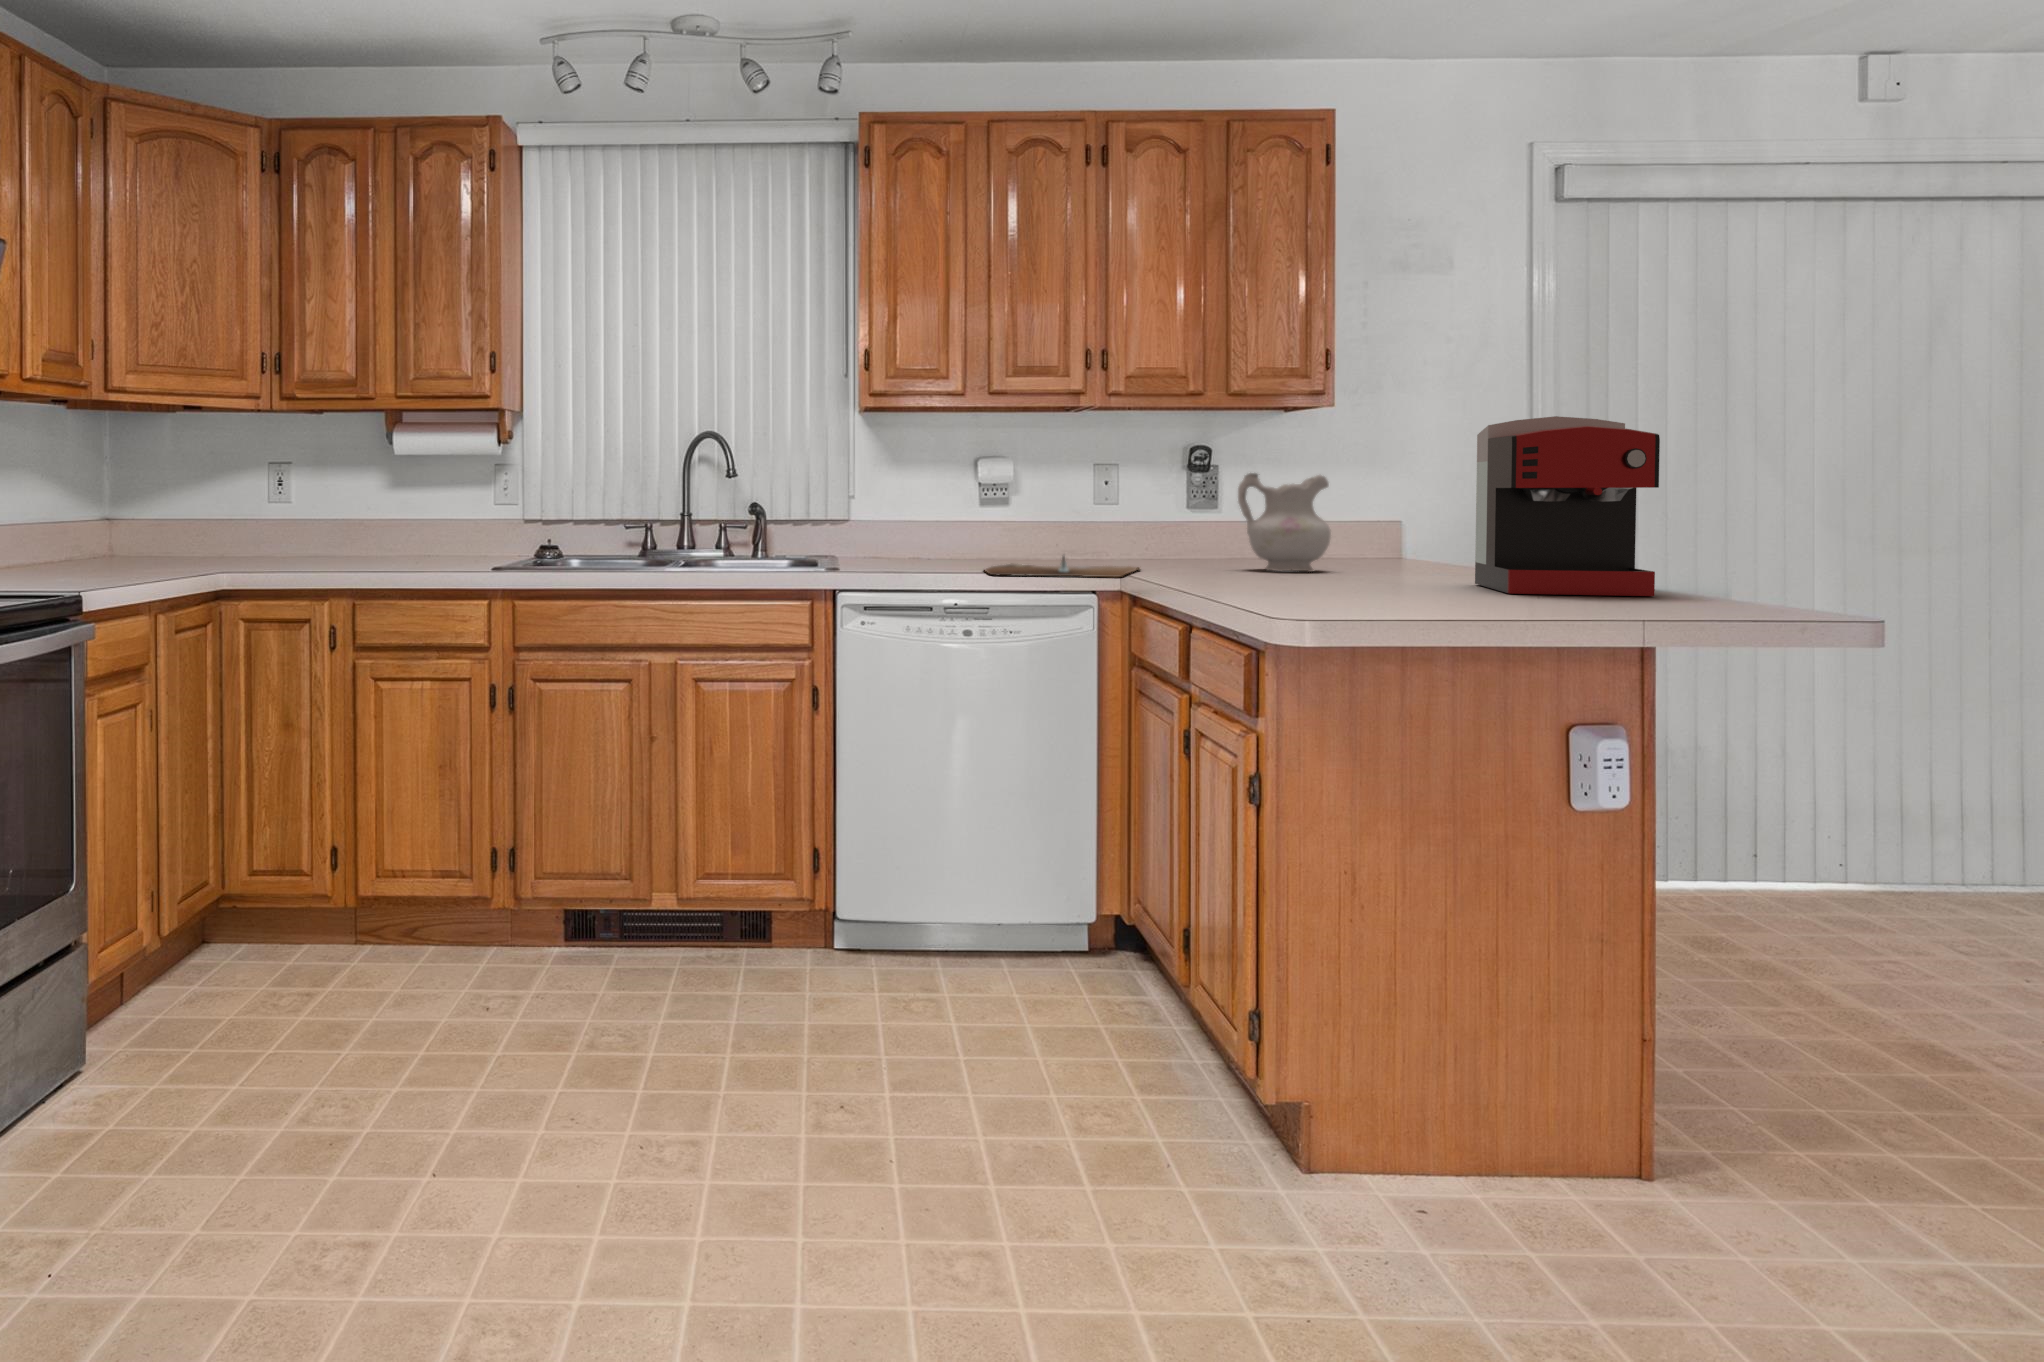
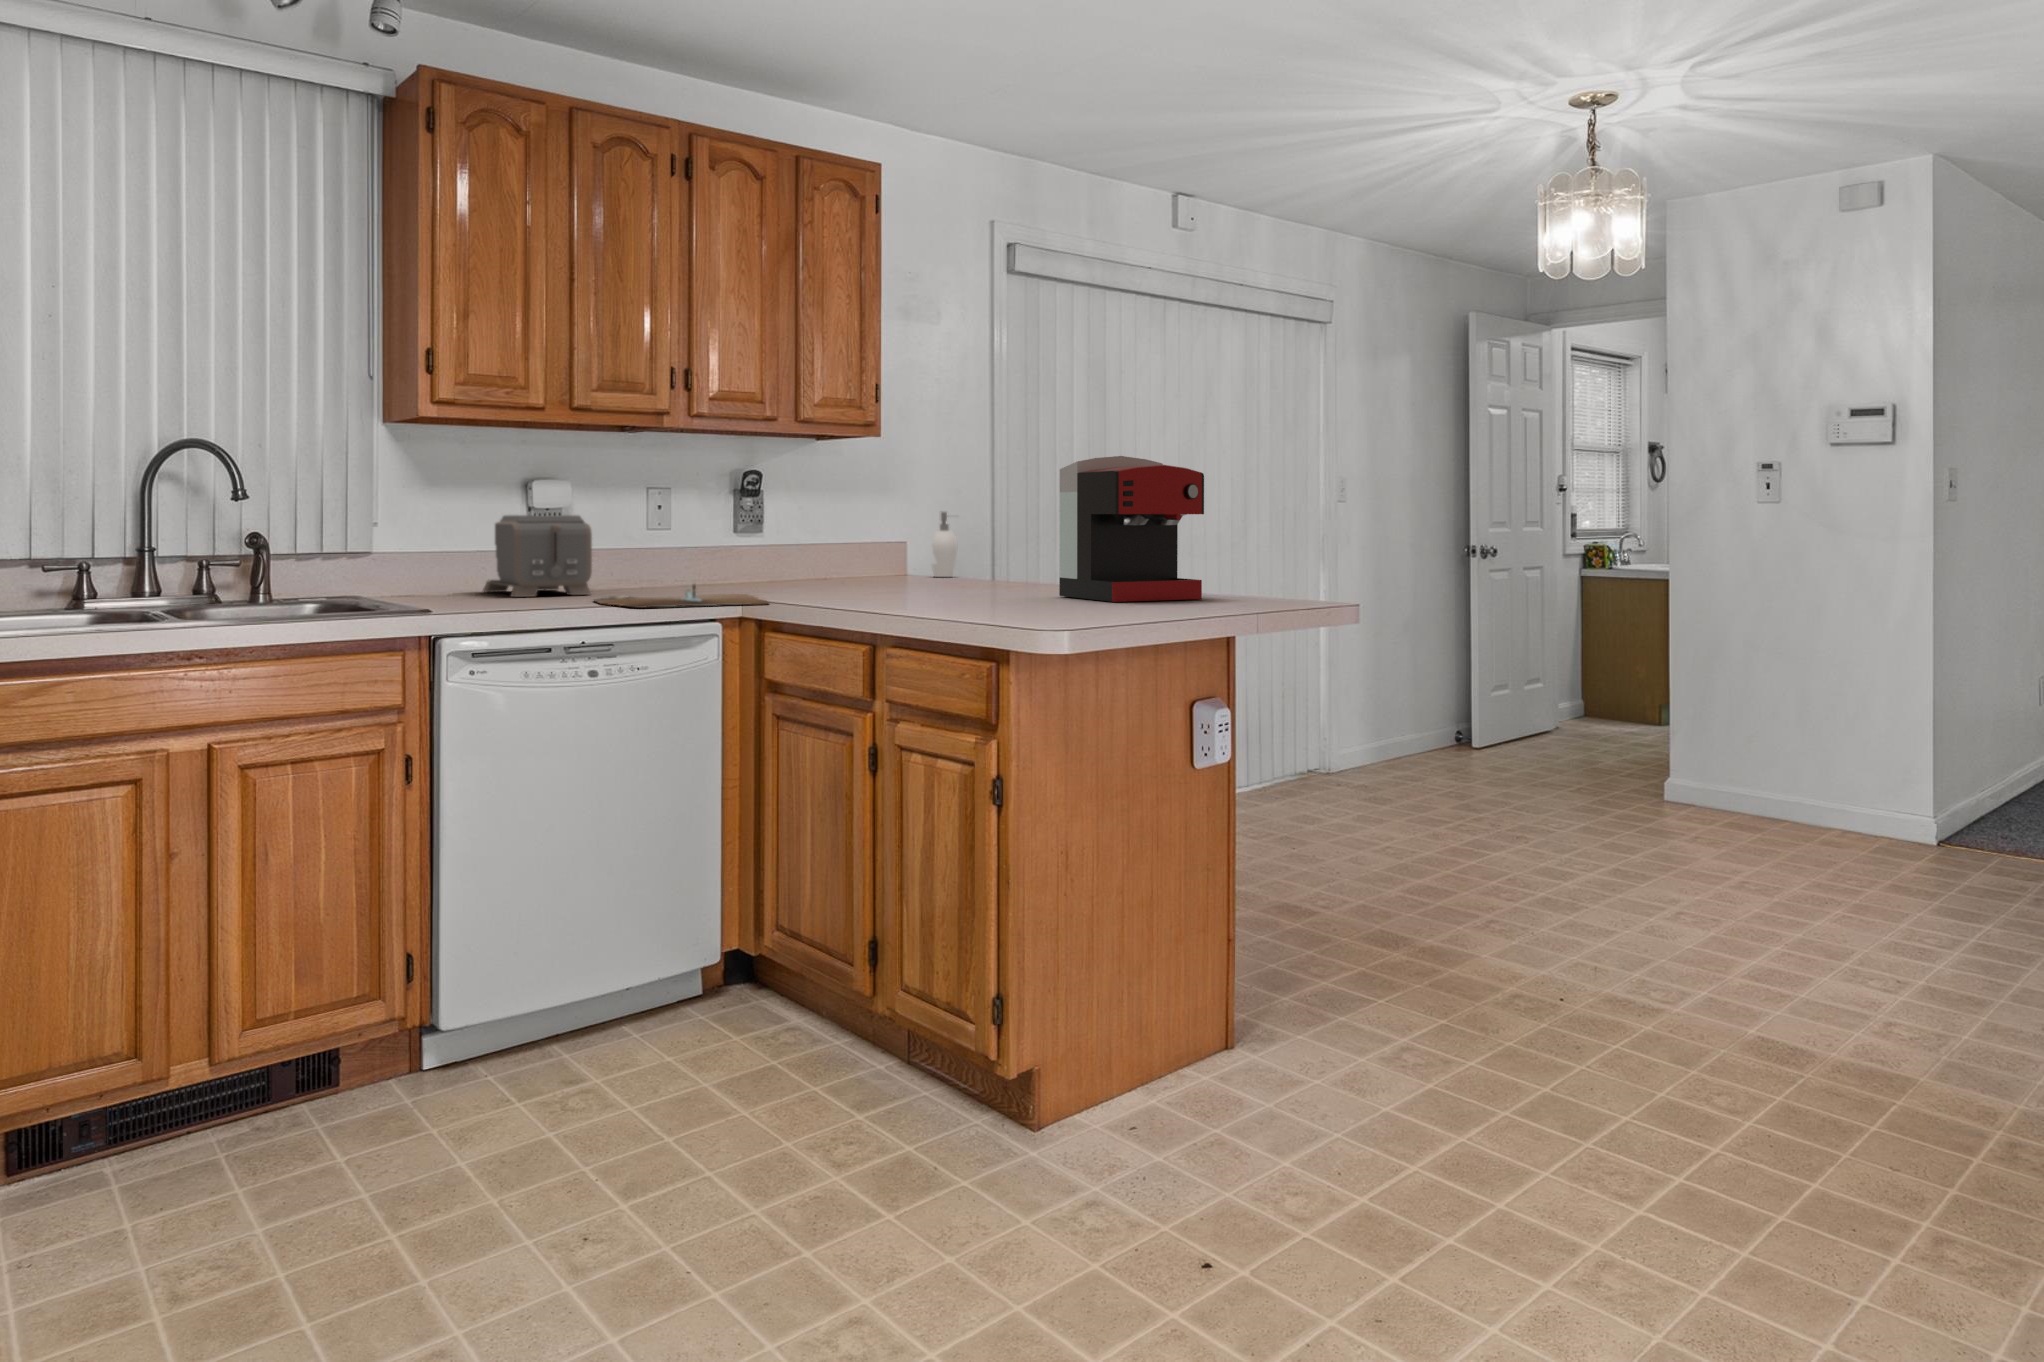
ceramic pitcher: present [1238,473,1331,572] -> none [832,499,913,593]
soap dispenser: none [1435,484,1472,558] -> present [932,512,957,577]
toaster: none [949,490,1019,562] -> present [483,515,592,597]

